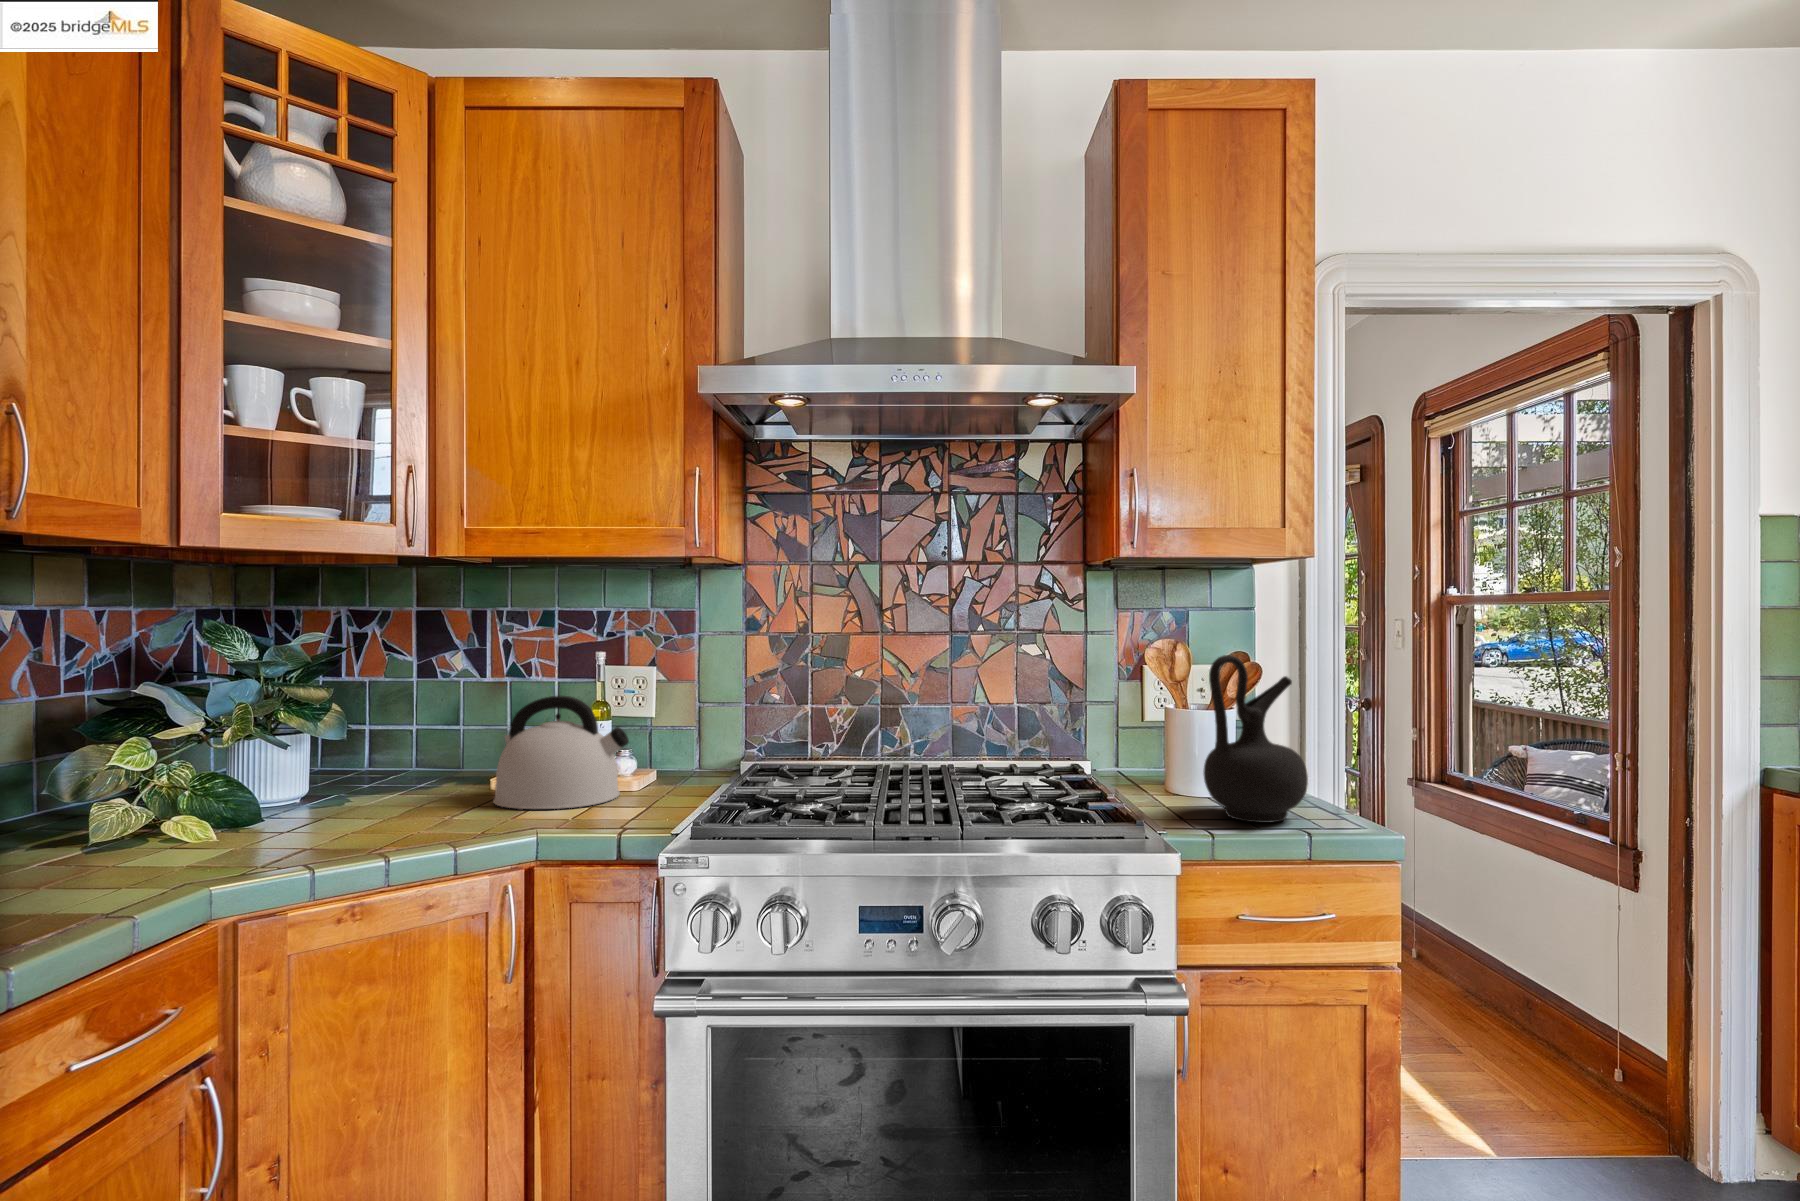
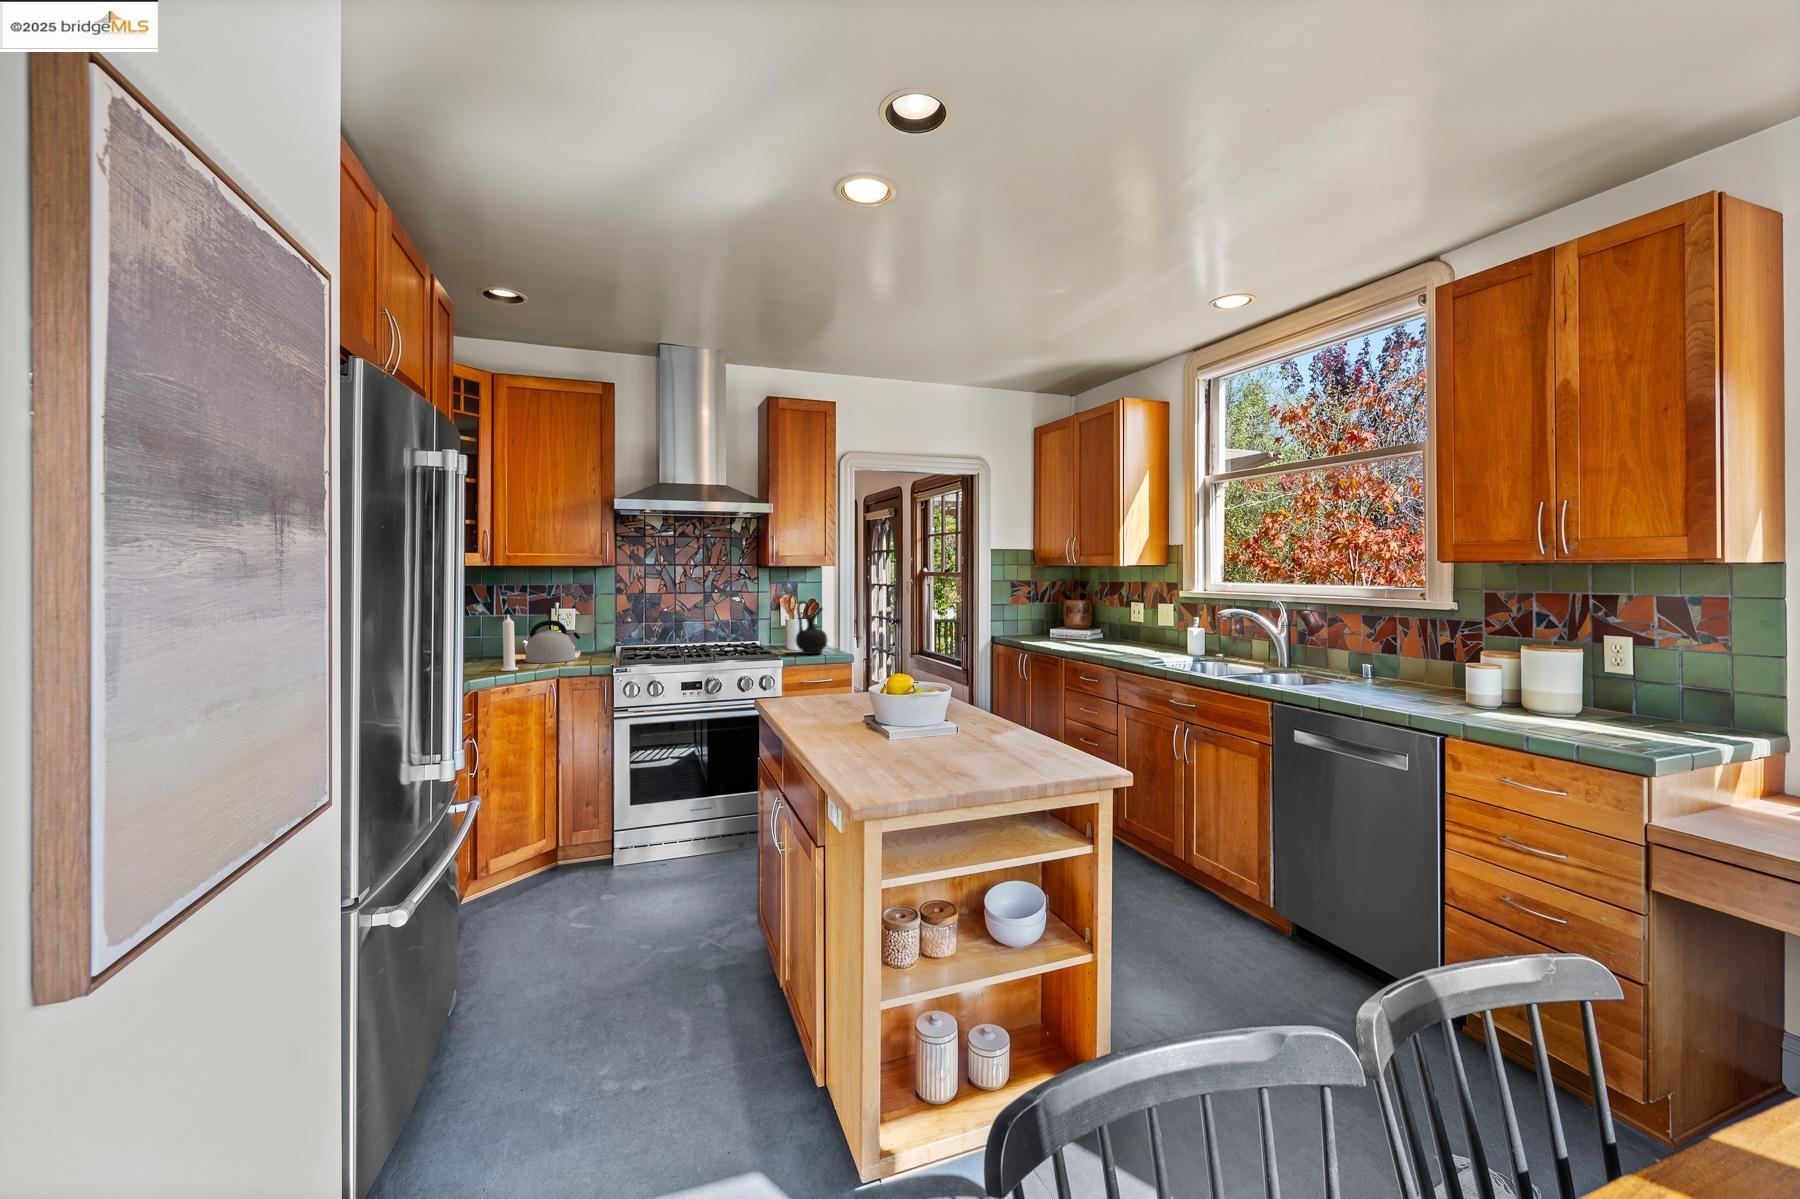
candle: none [382,680,431,839] -> present [501,615,518,671]

